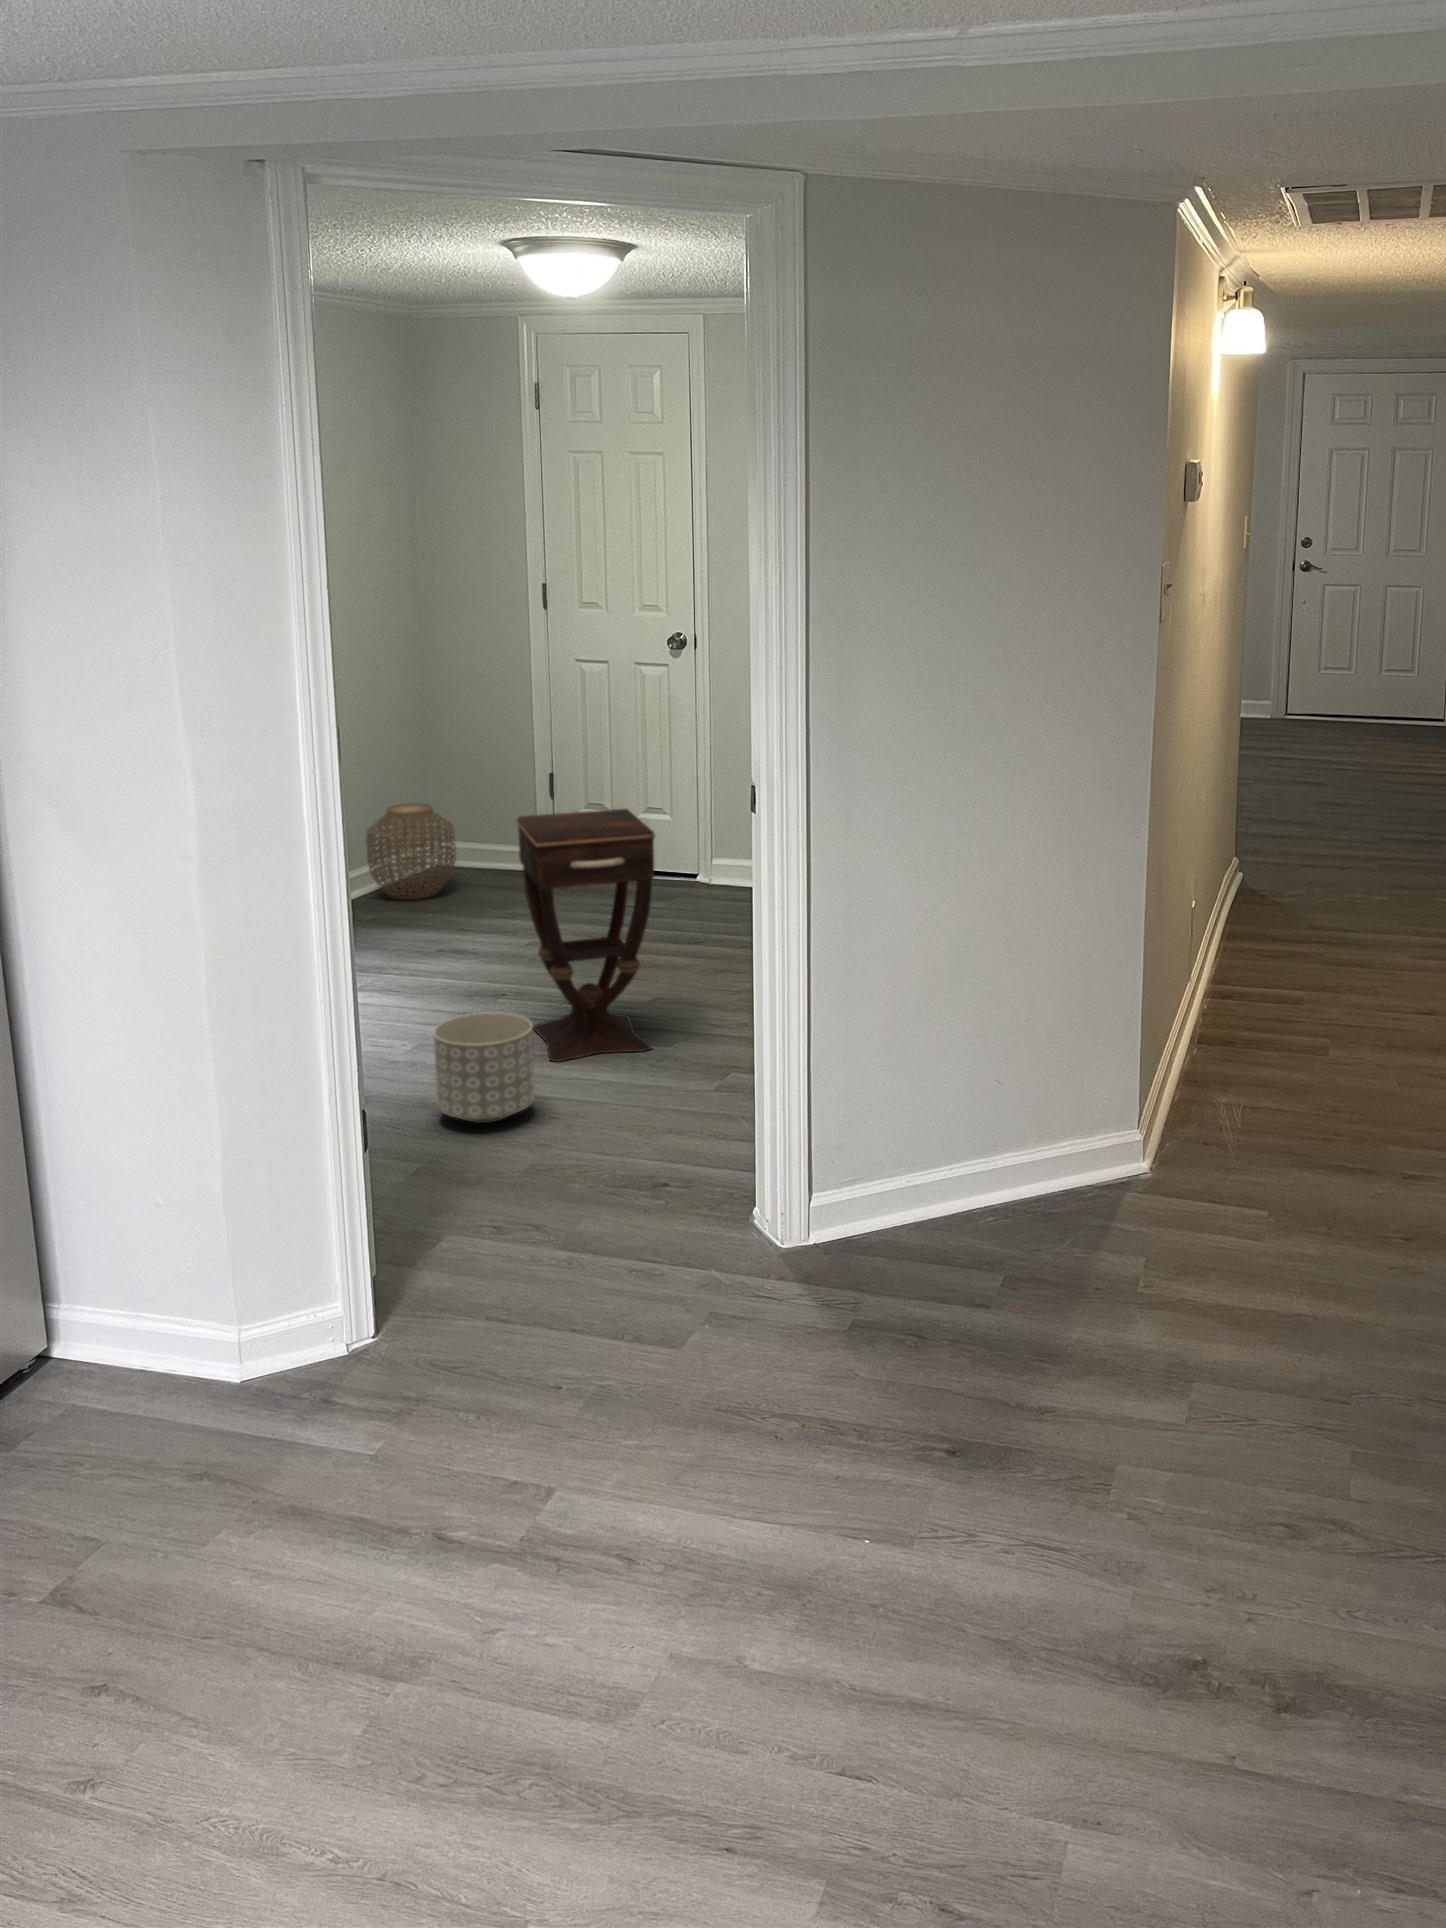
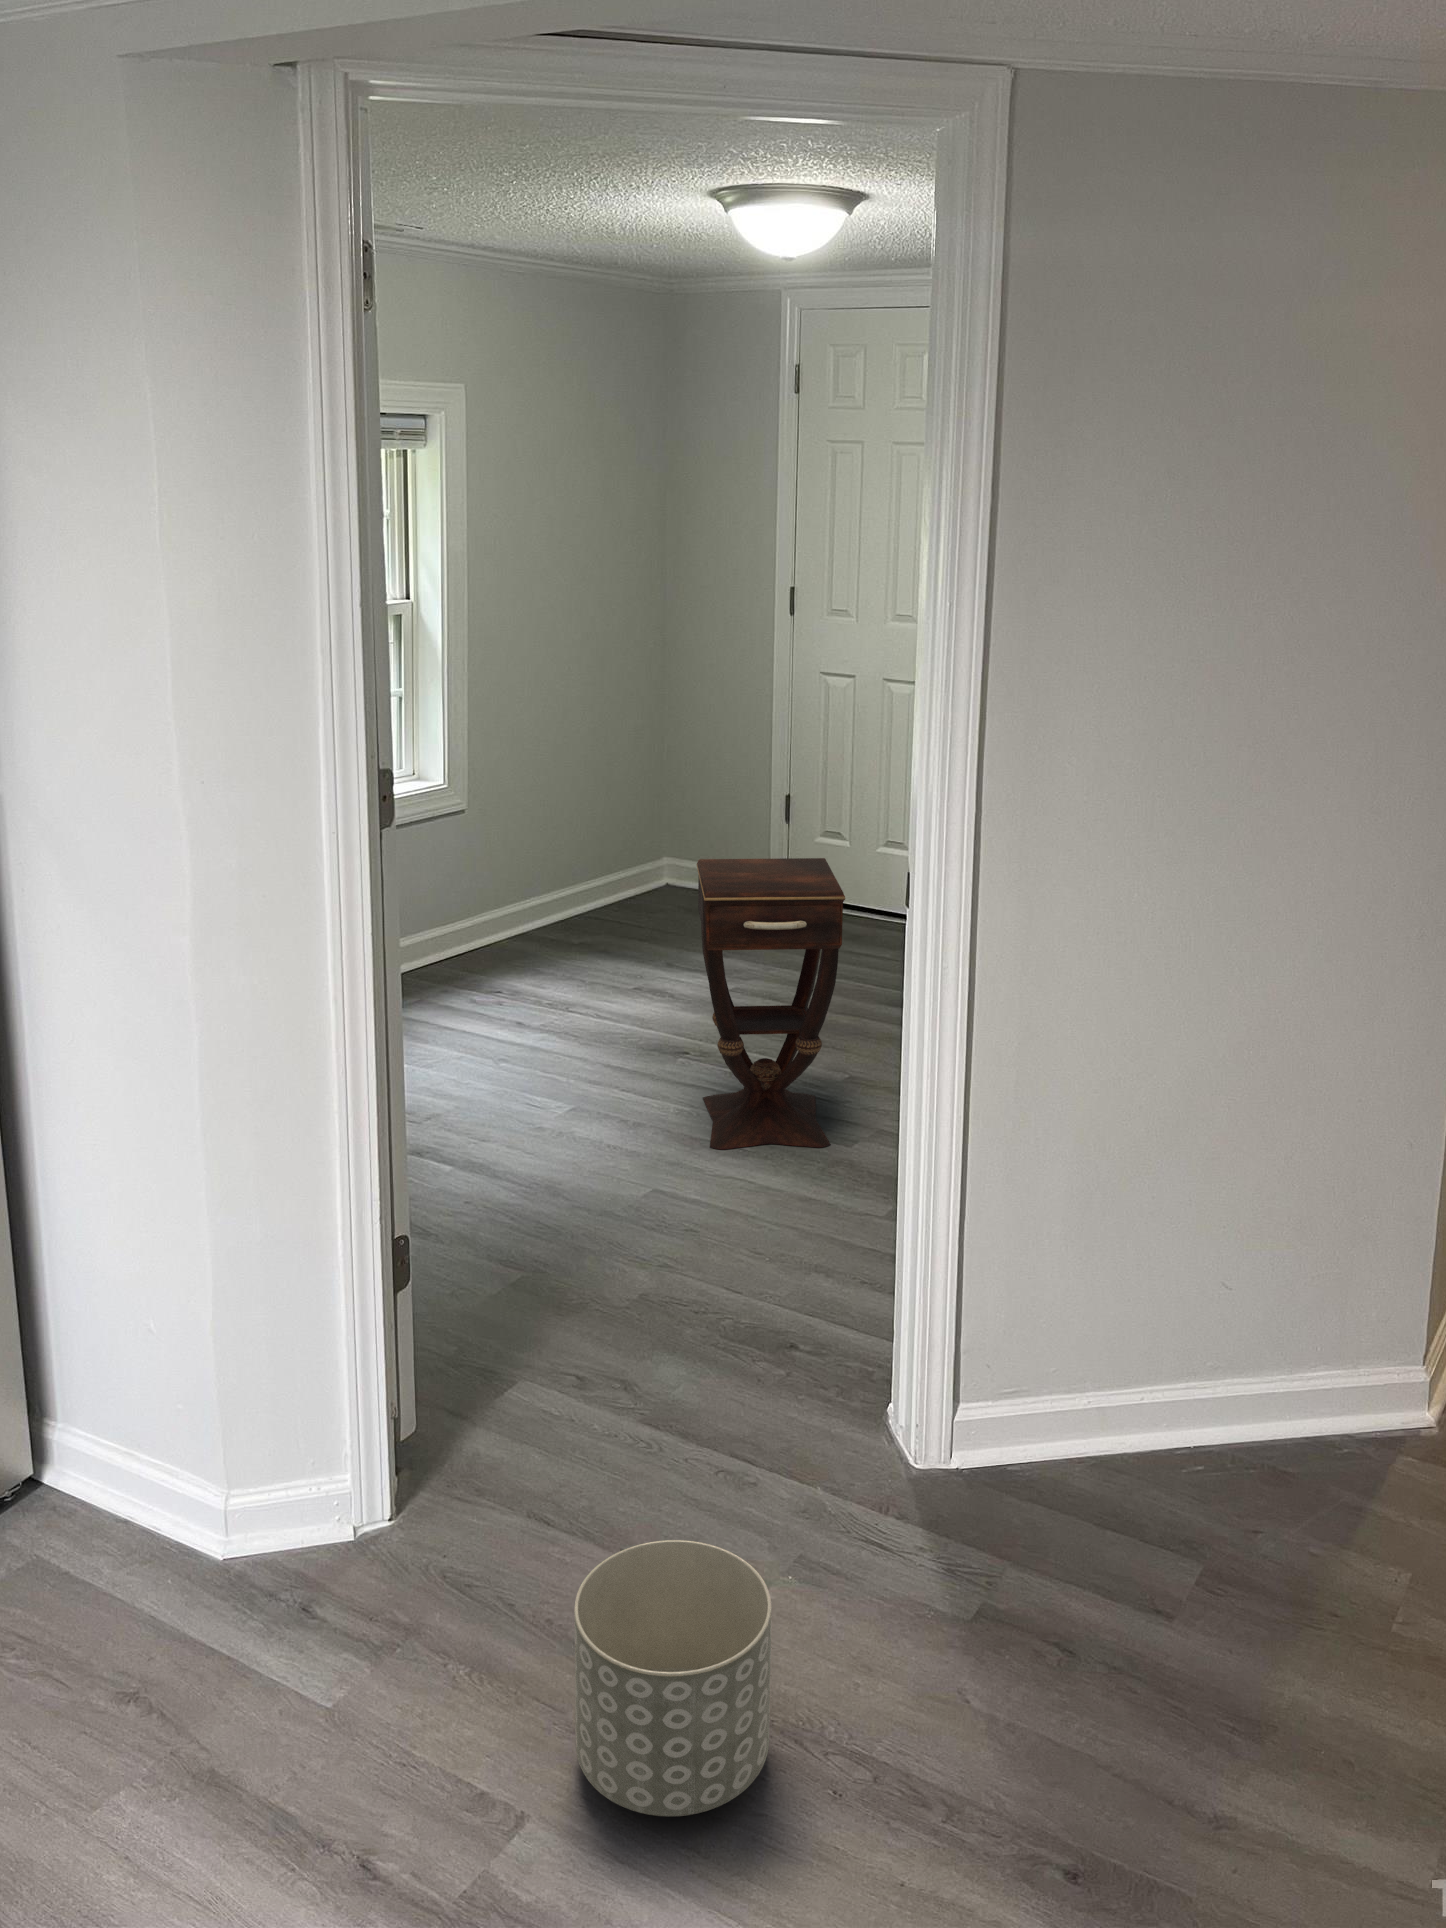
woven basket: present [366,803,456,900] -> none [585,819,677,923]
planter: present [434,1012,535,1123] -> present [574,1540,771,1817]

